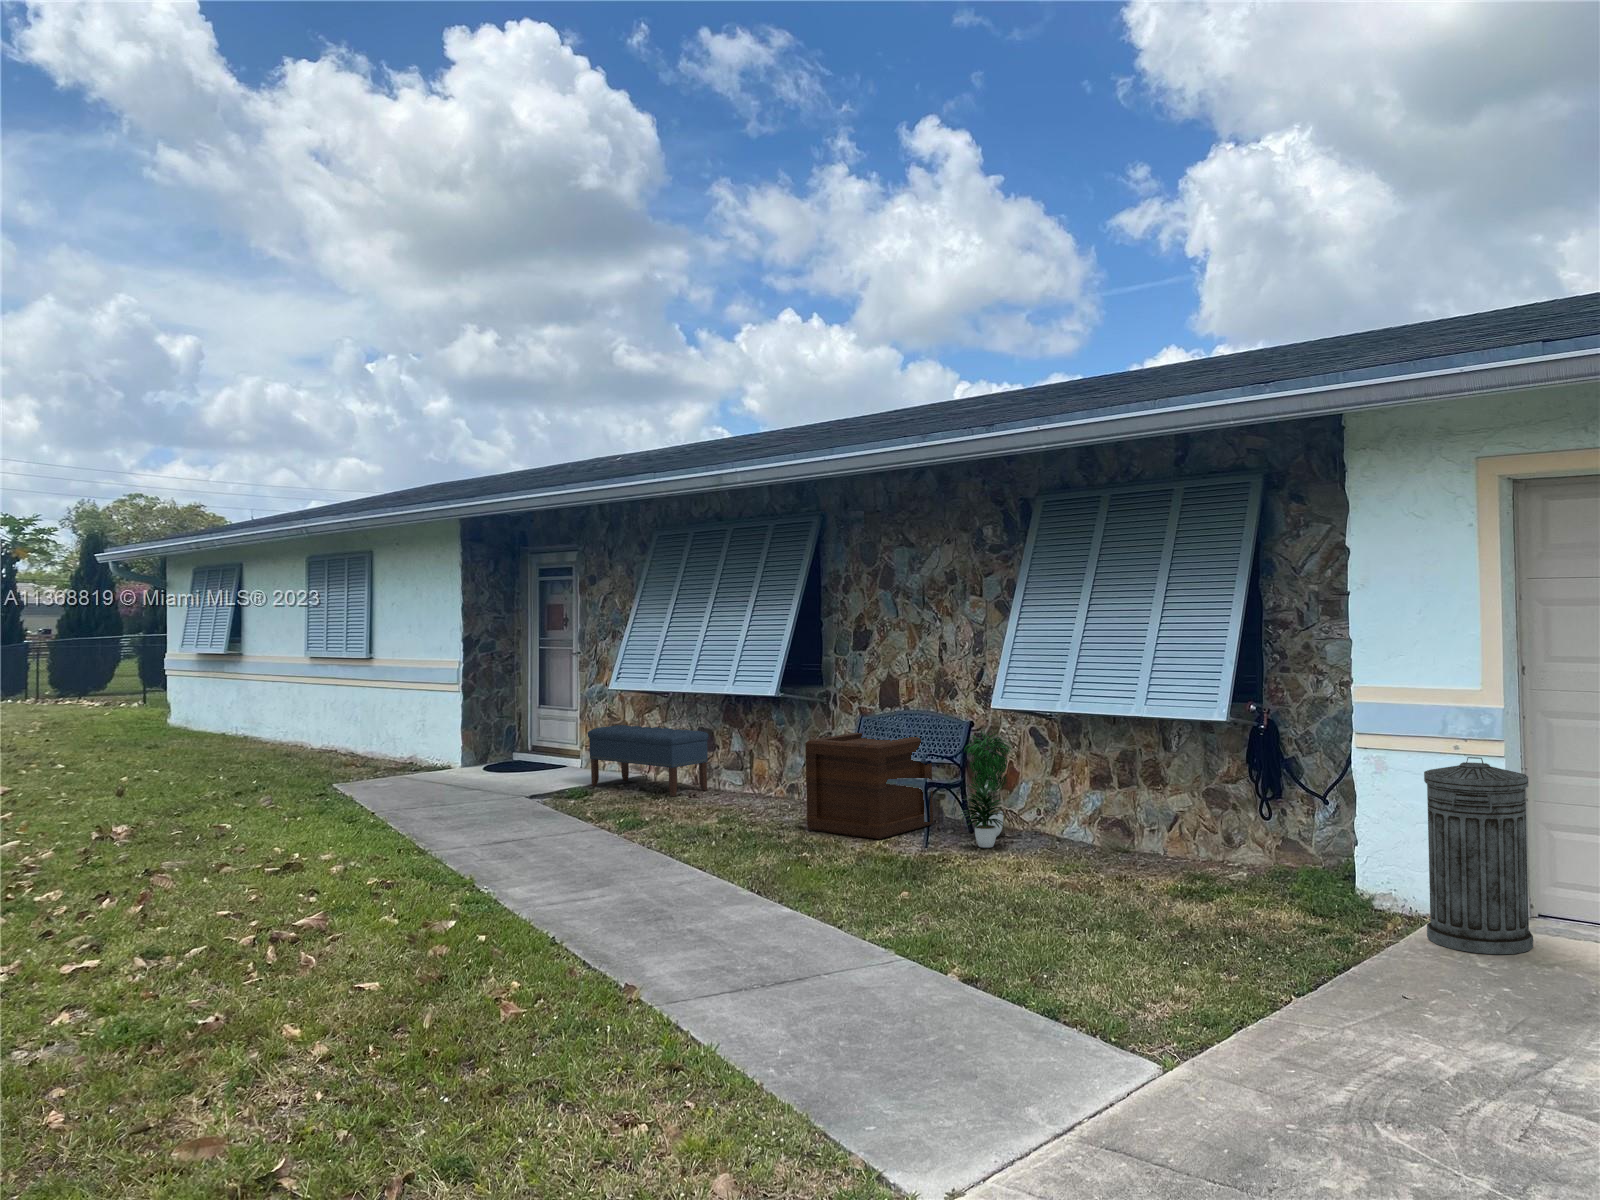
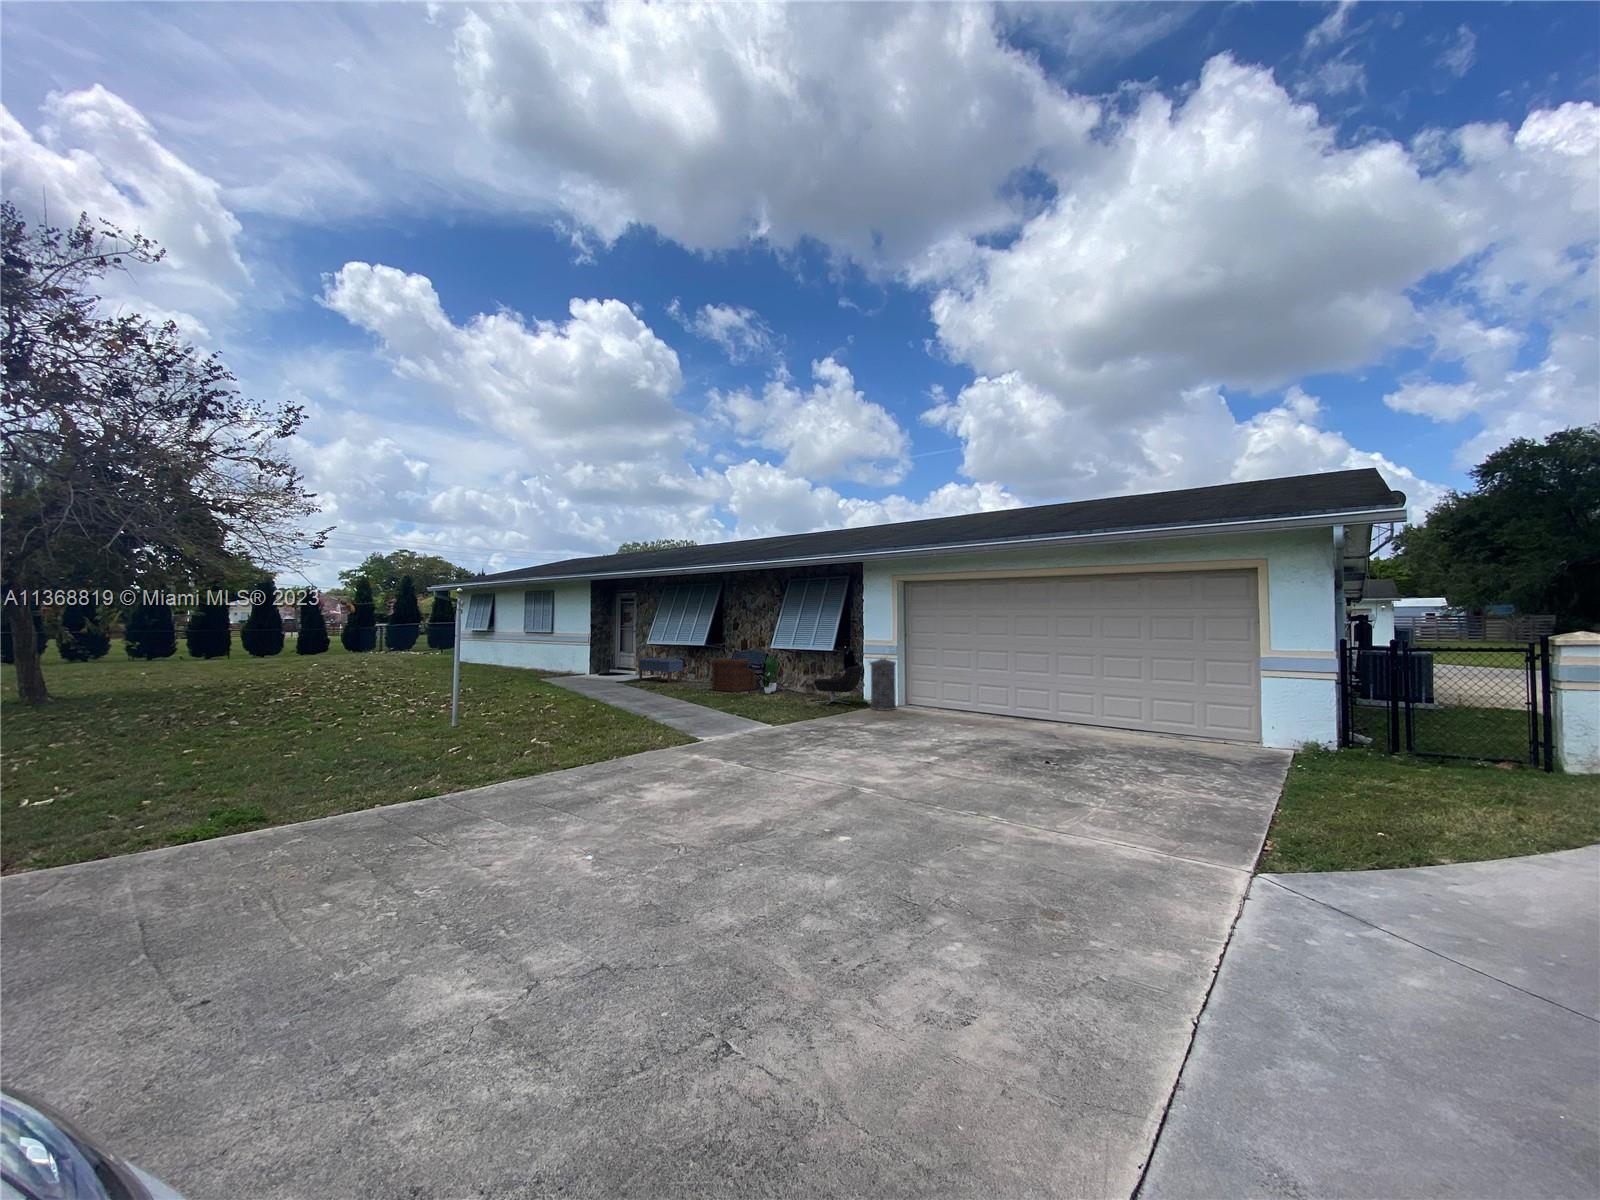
lounge chair: none [1180,774,1346,912] -> present [814,666,863,704]

